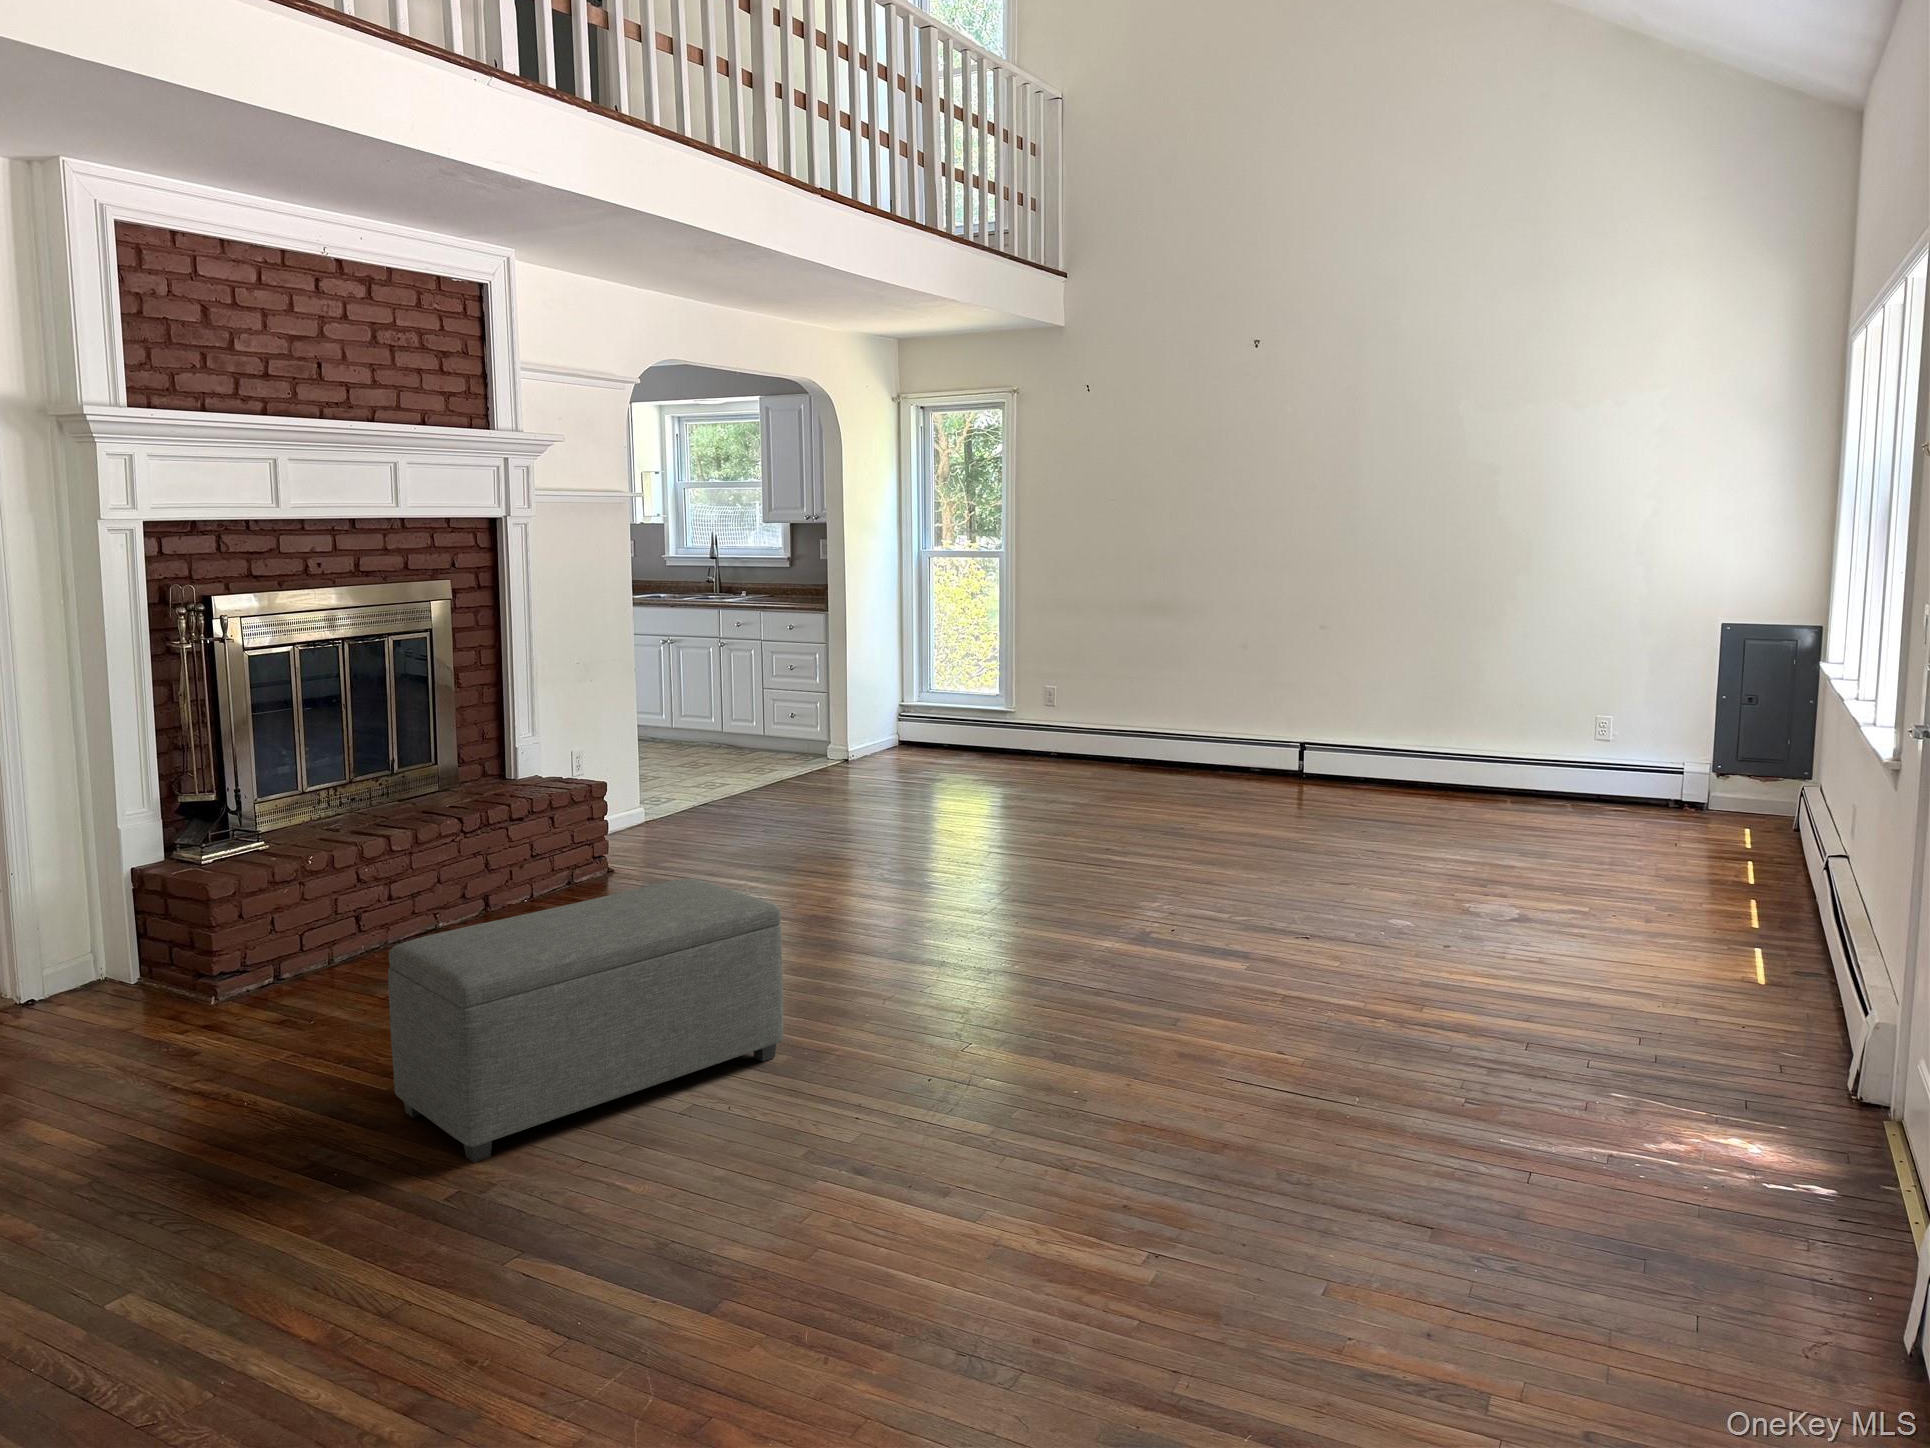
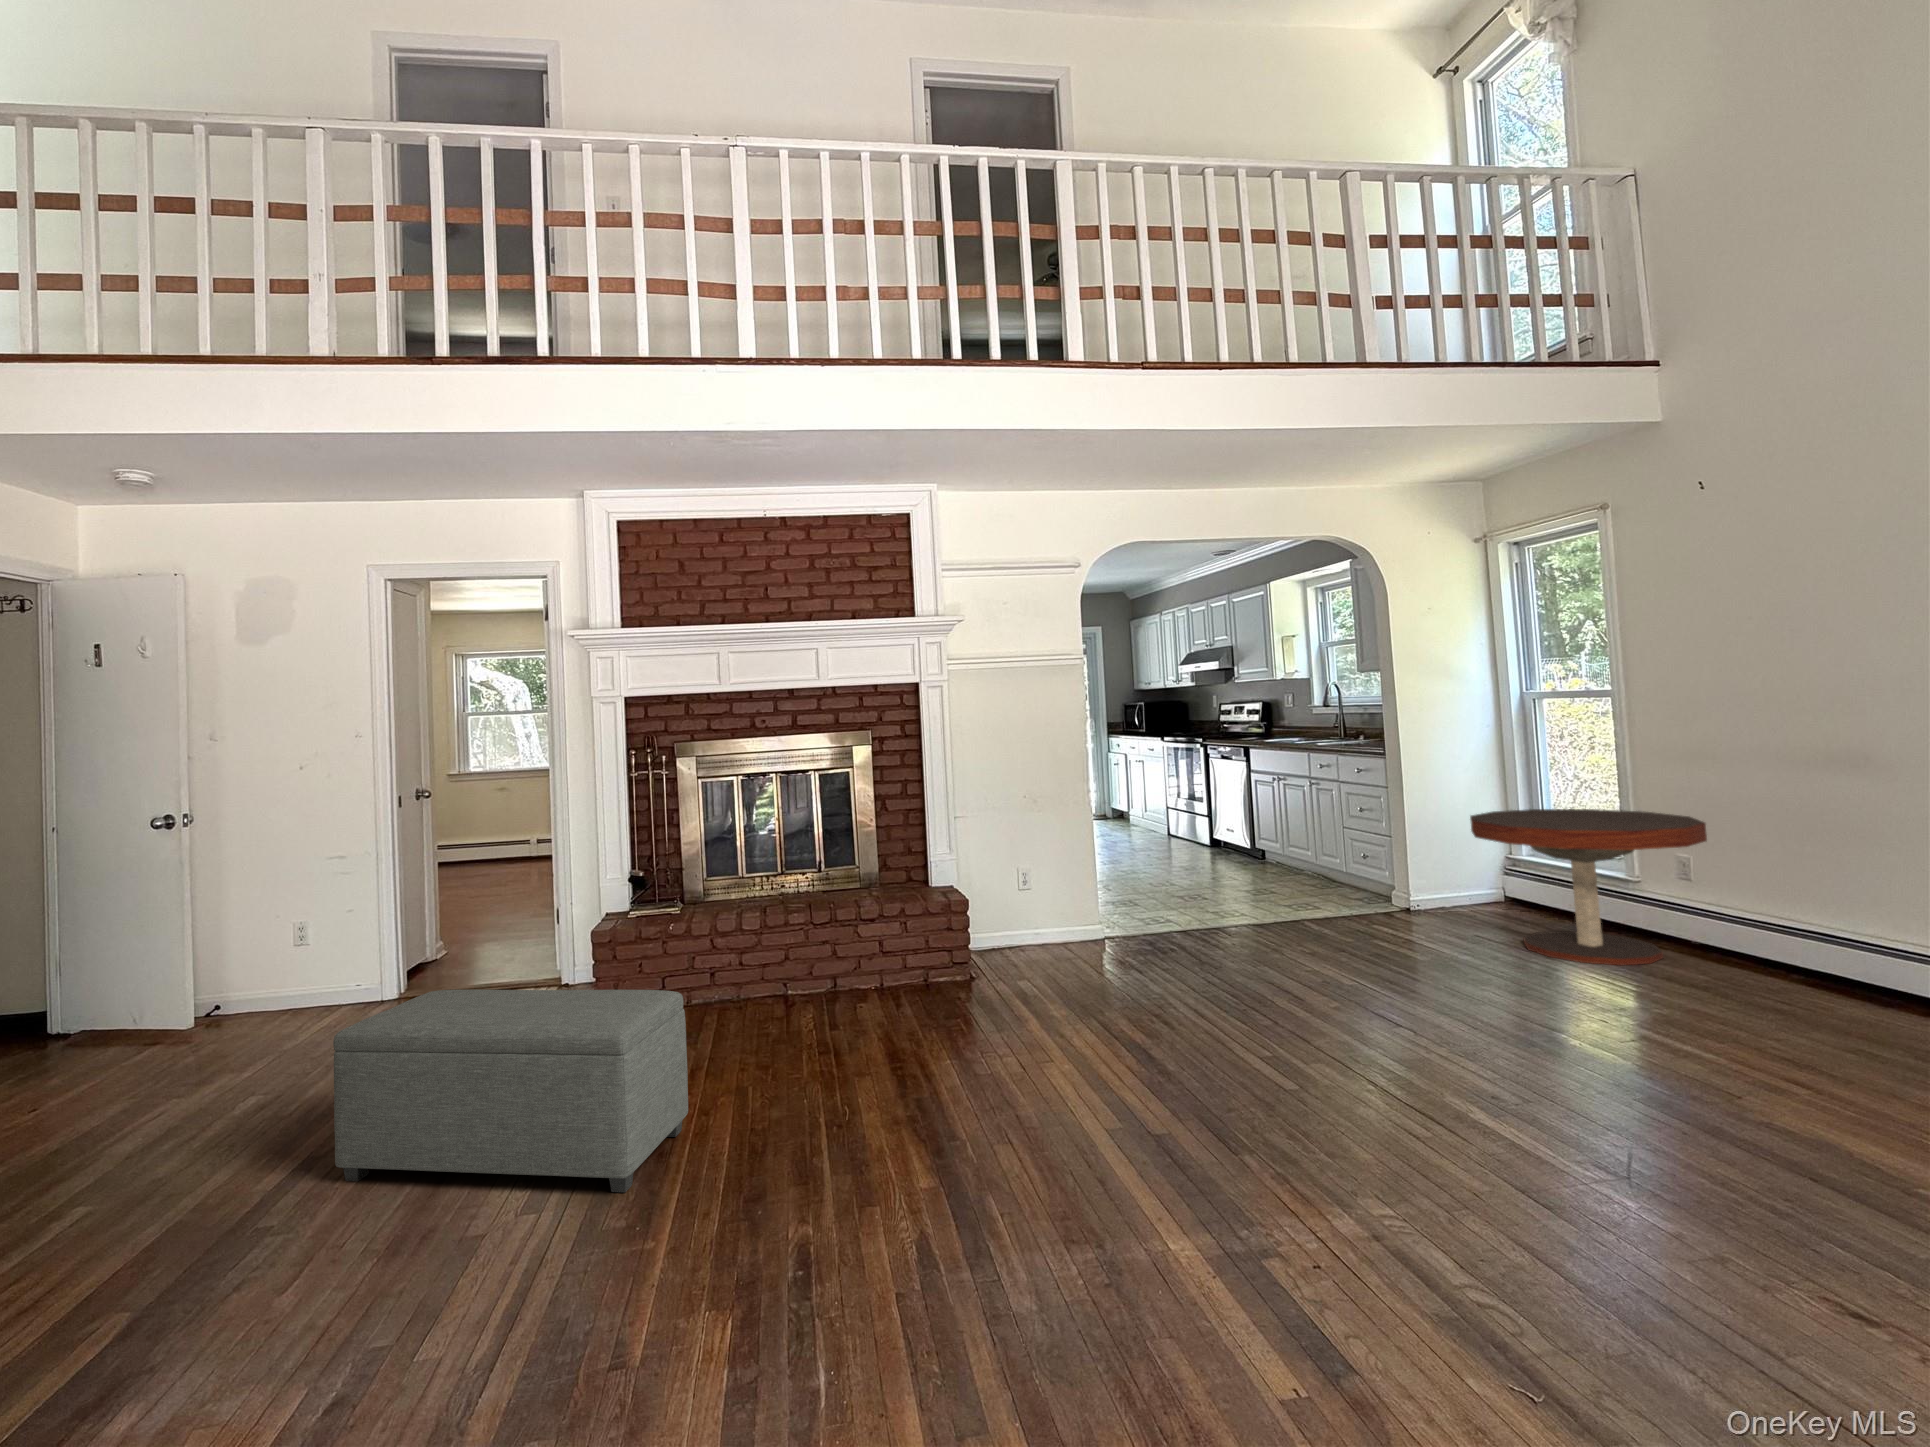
coffee table: none [926,652,1081,775] -> present [1470,809,1707,965]

